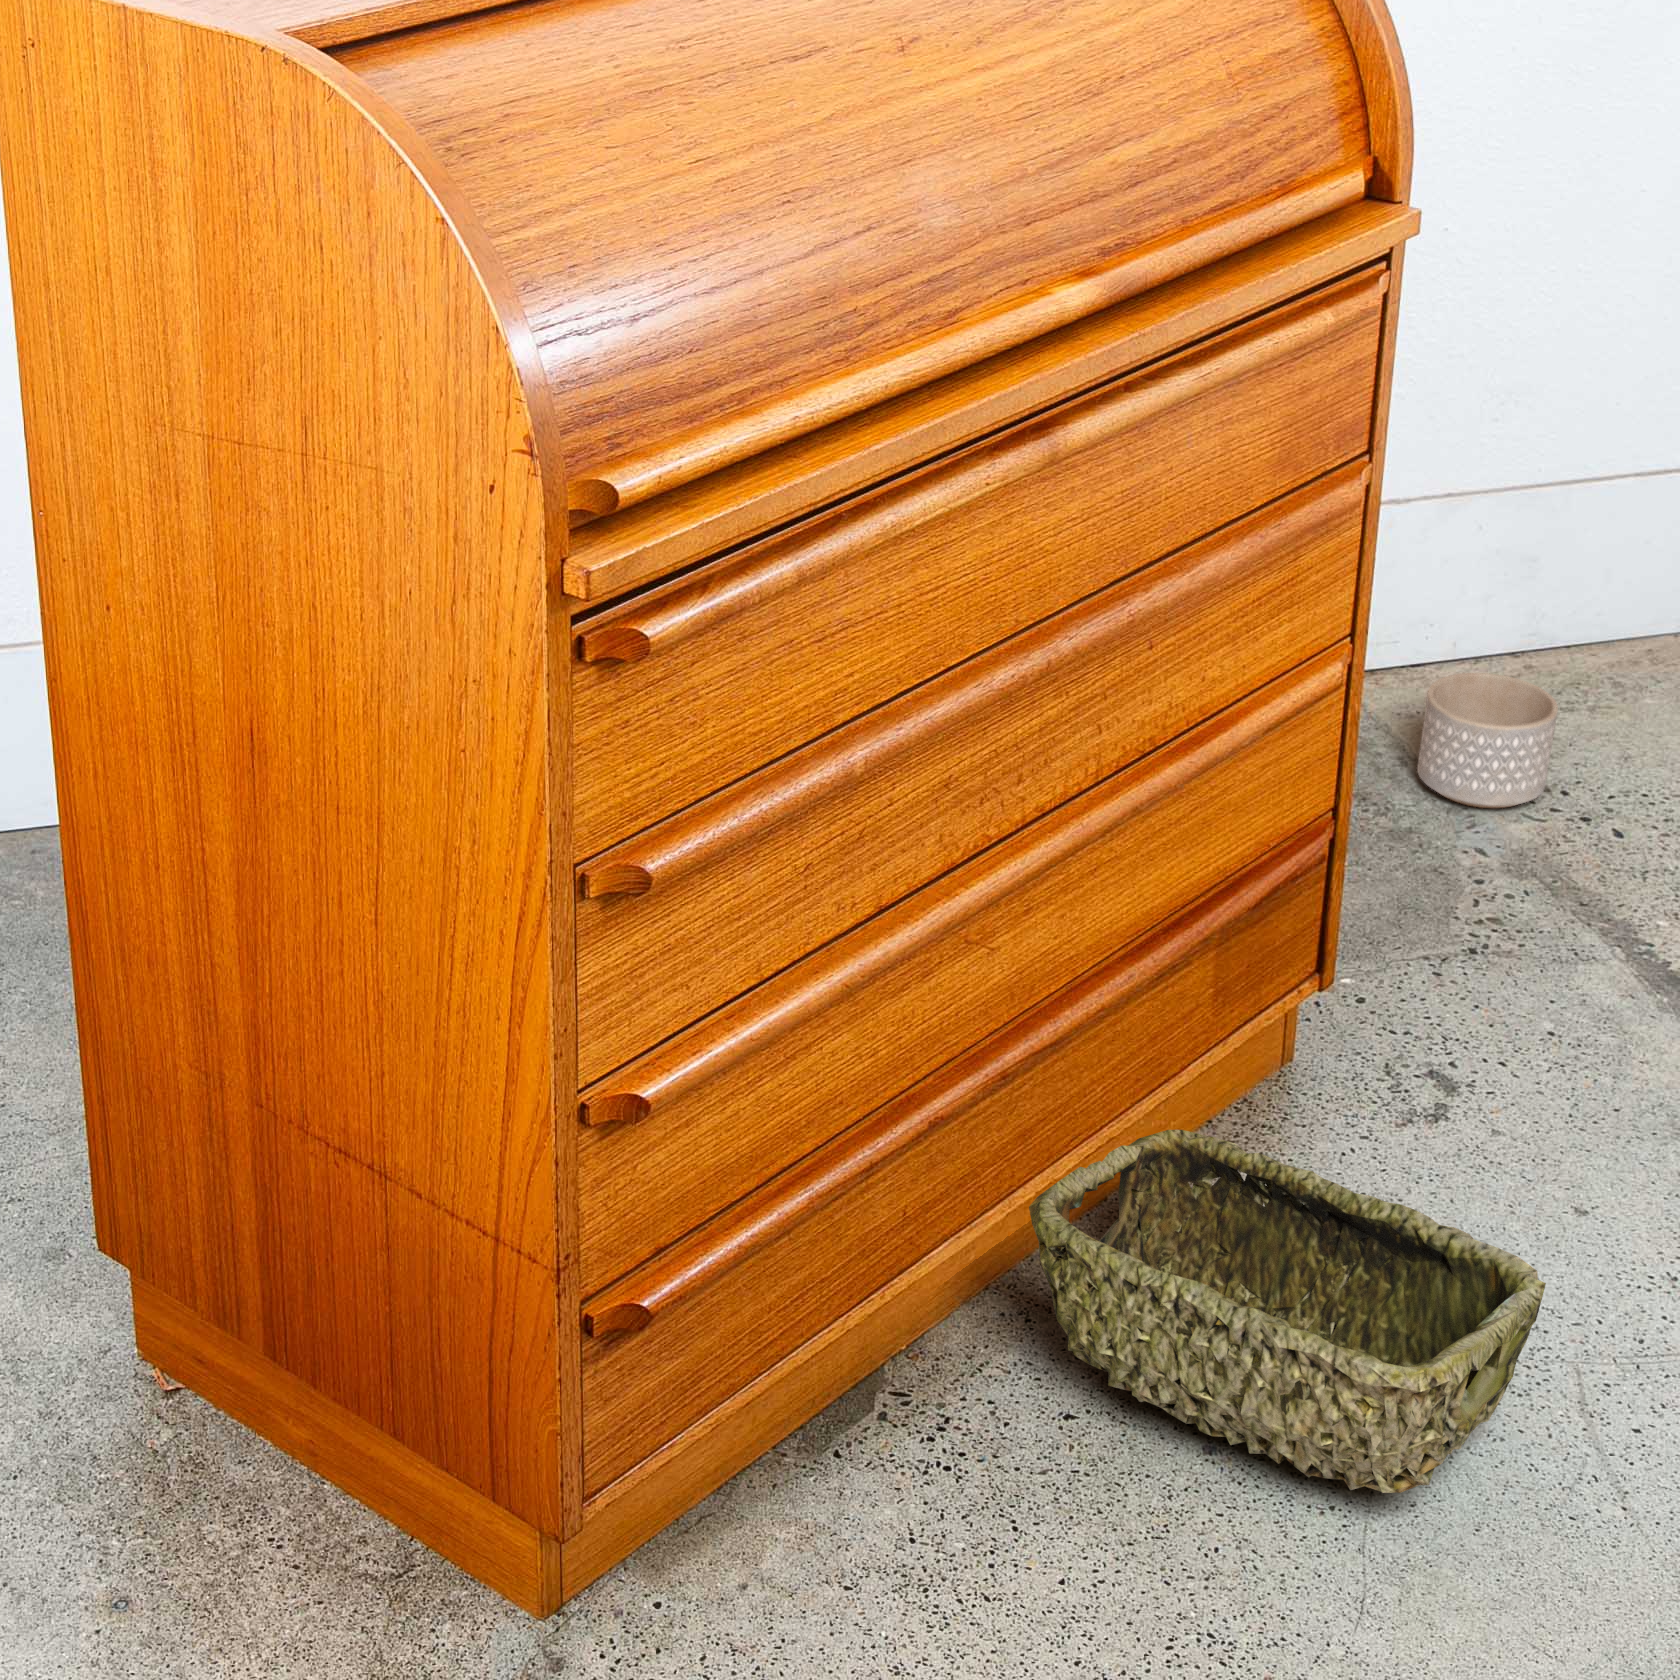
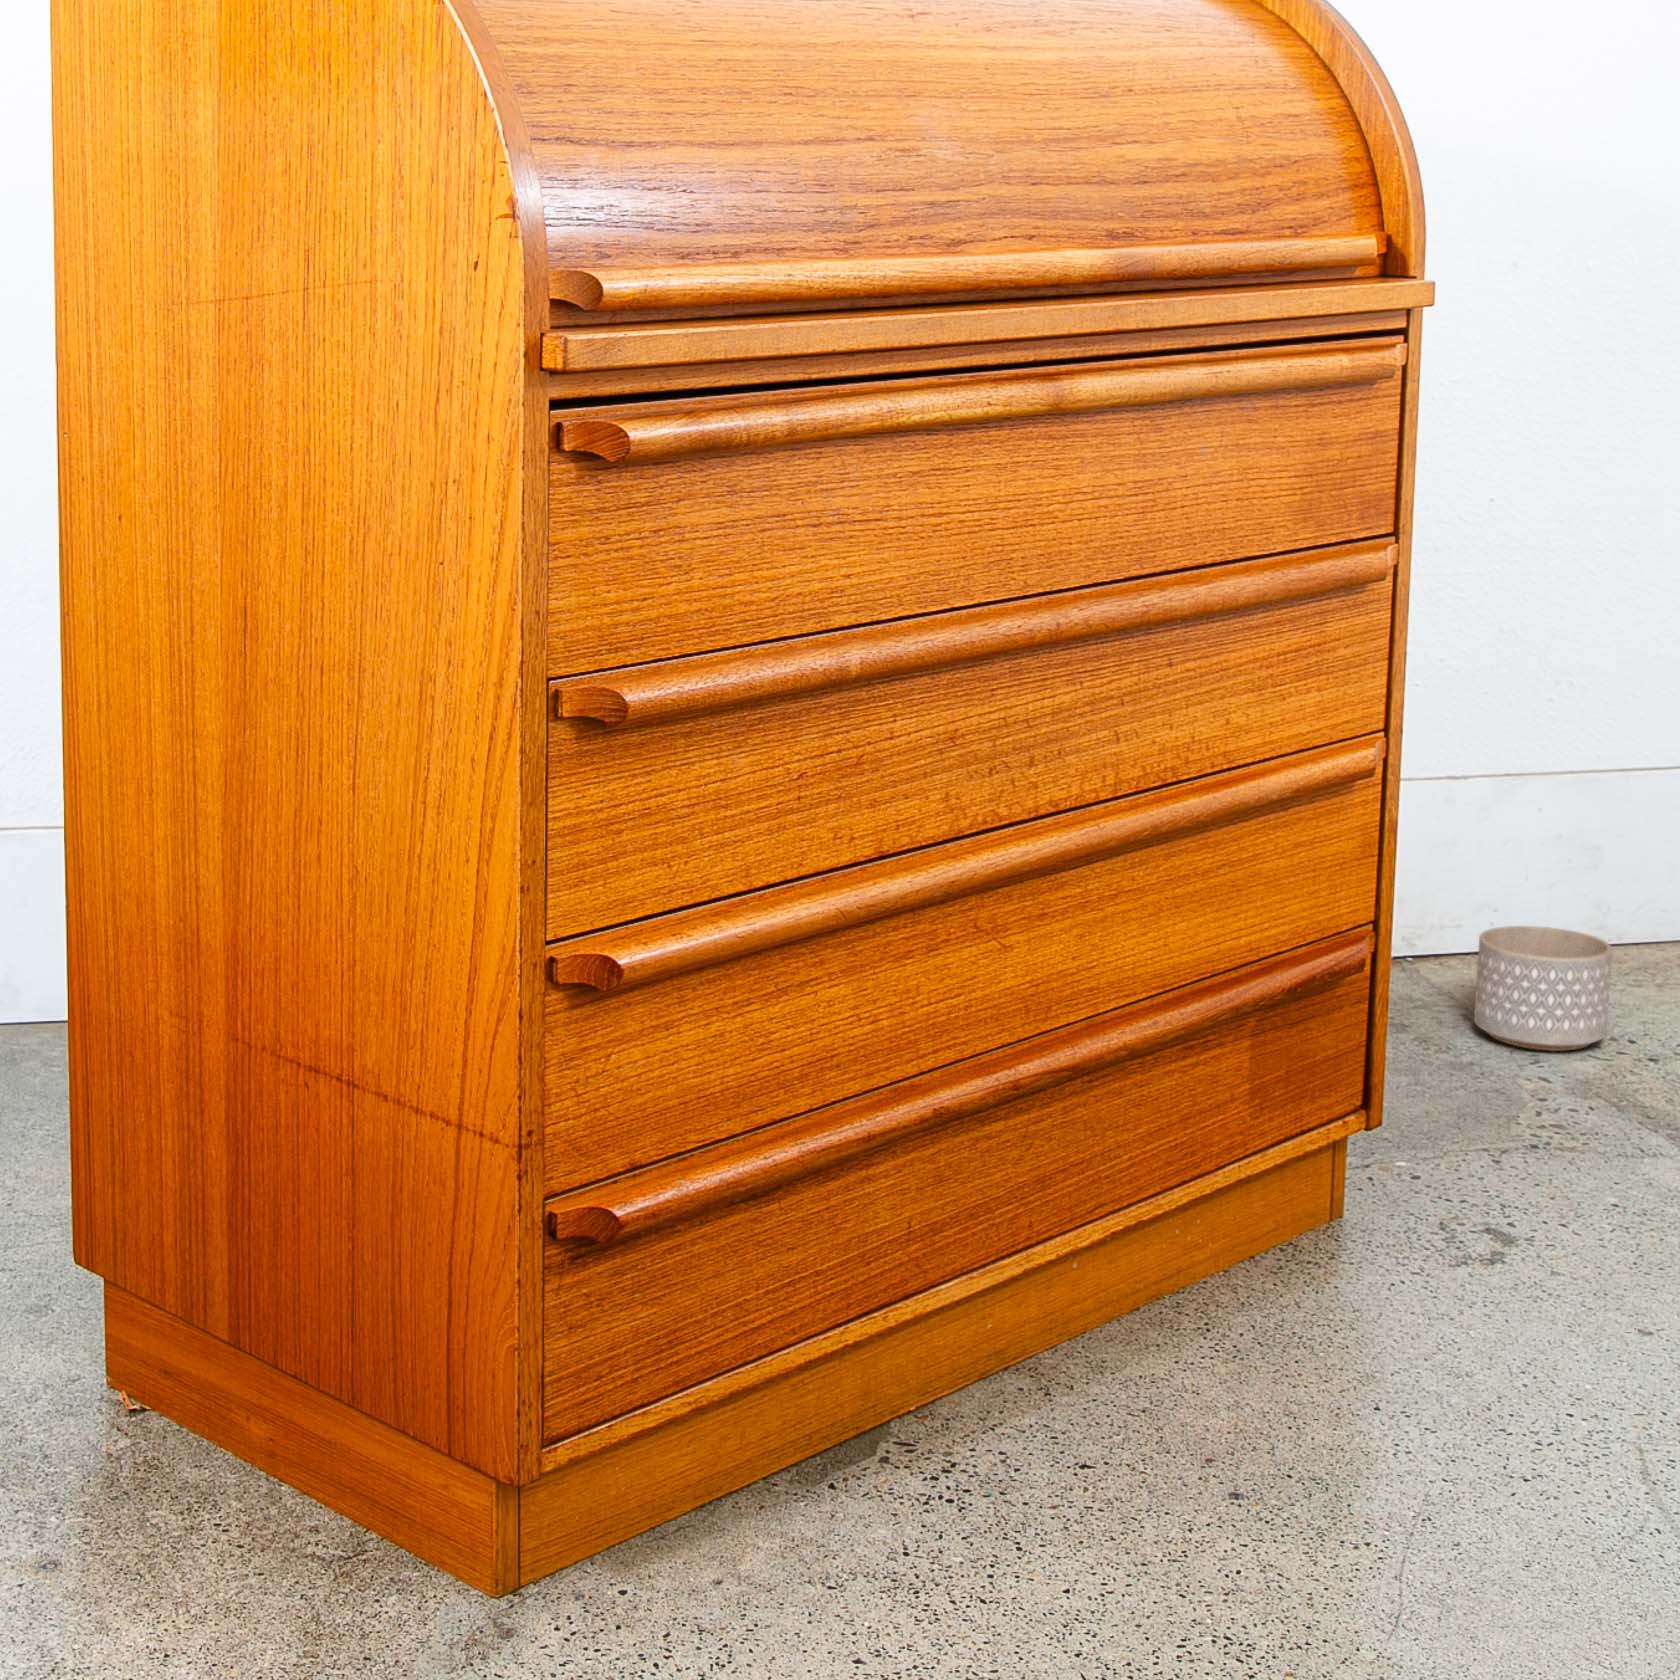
woven basket: present [1029,1130,1546,1493] -> none [1039,1198,1593,1517]

